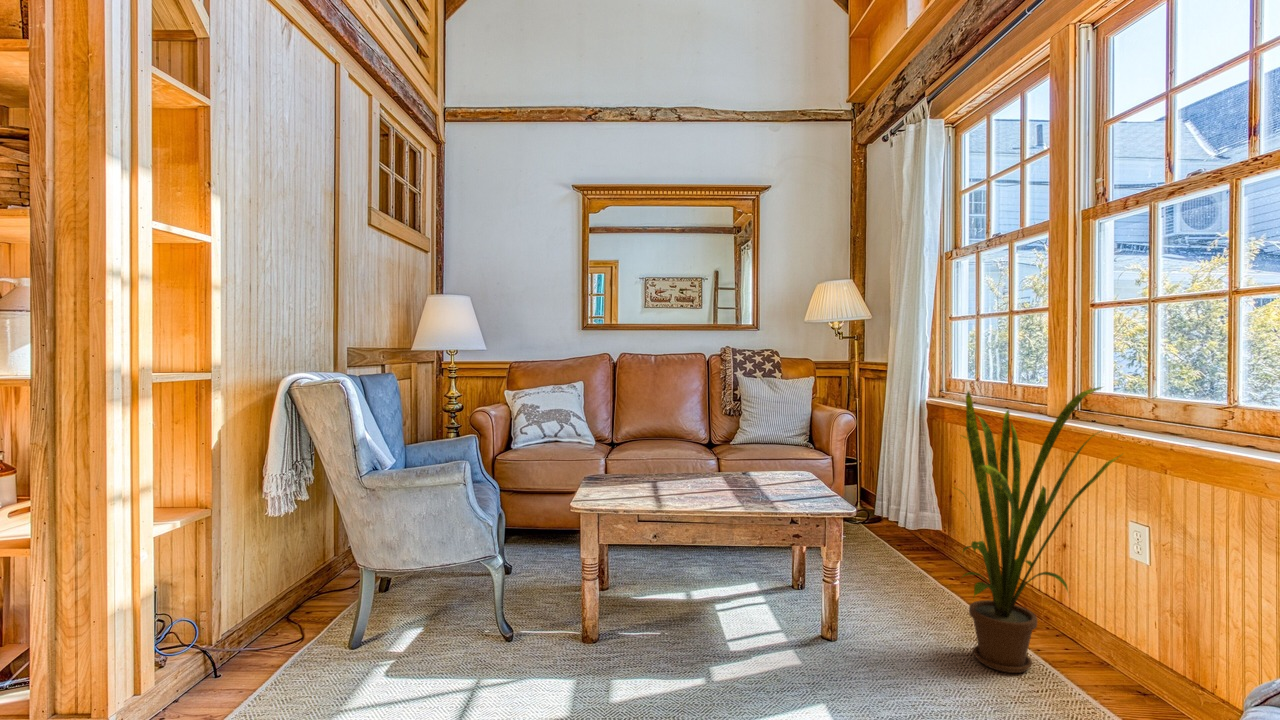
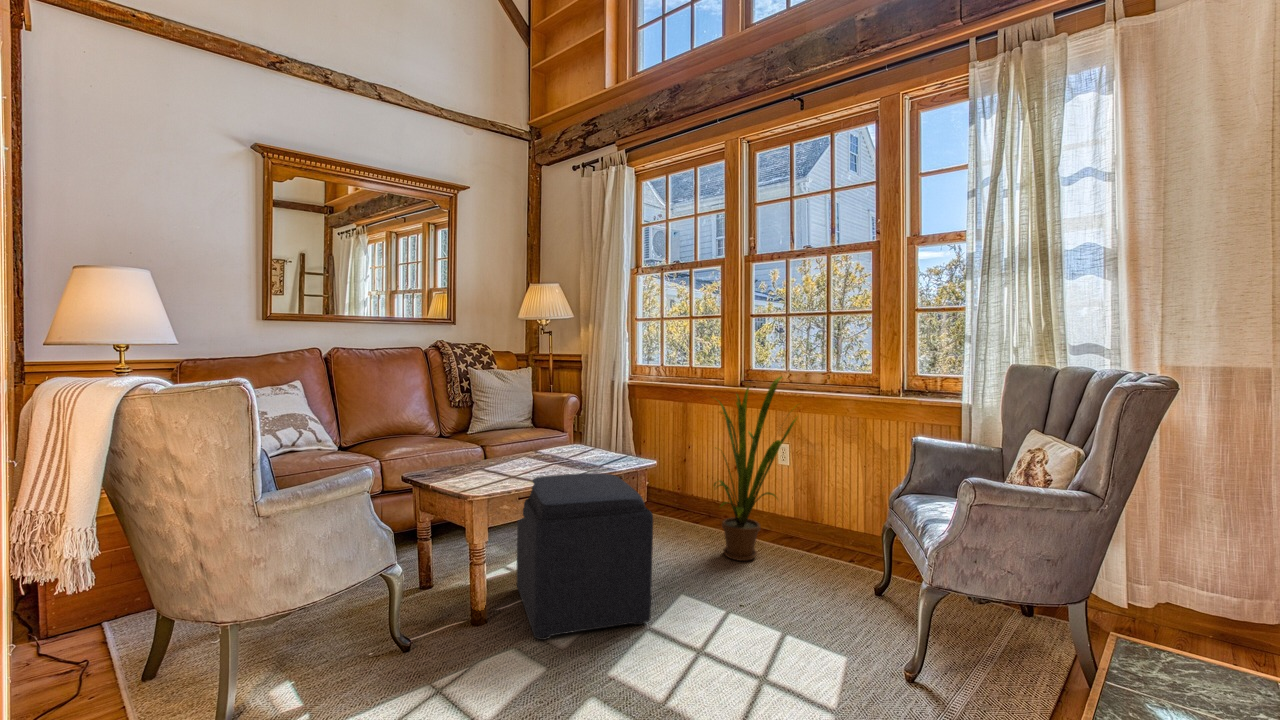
ottoman: none [622,488,789,689] -> present [517,473,653,640]

